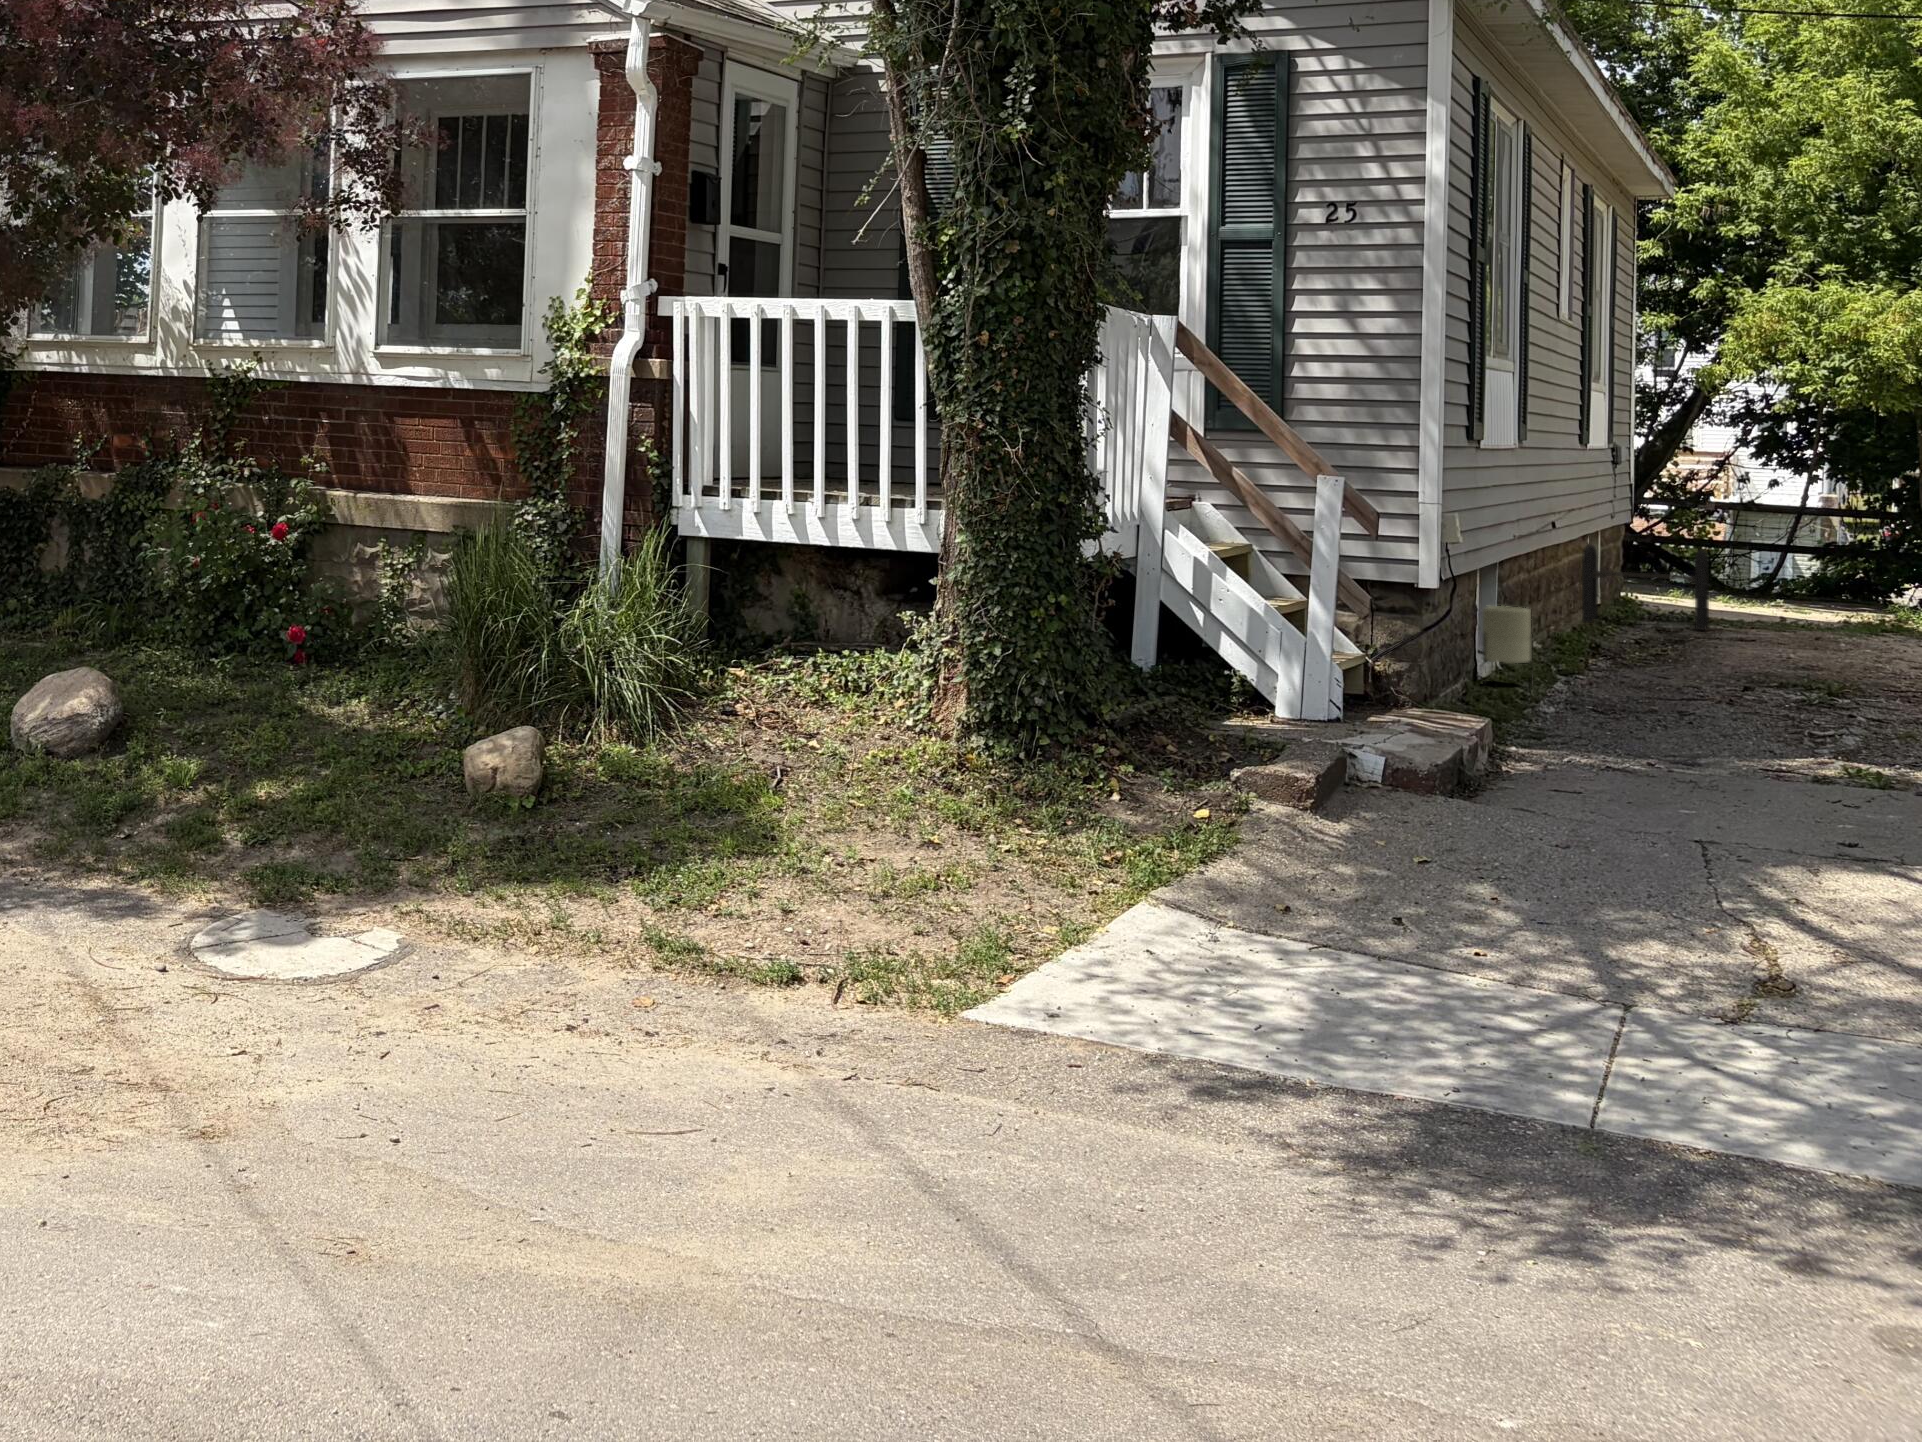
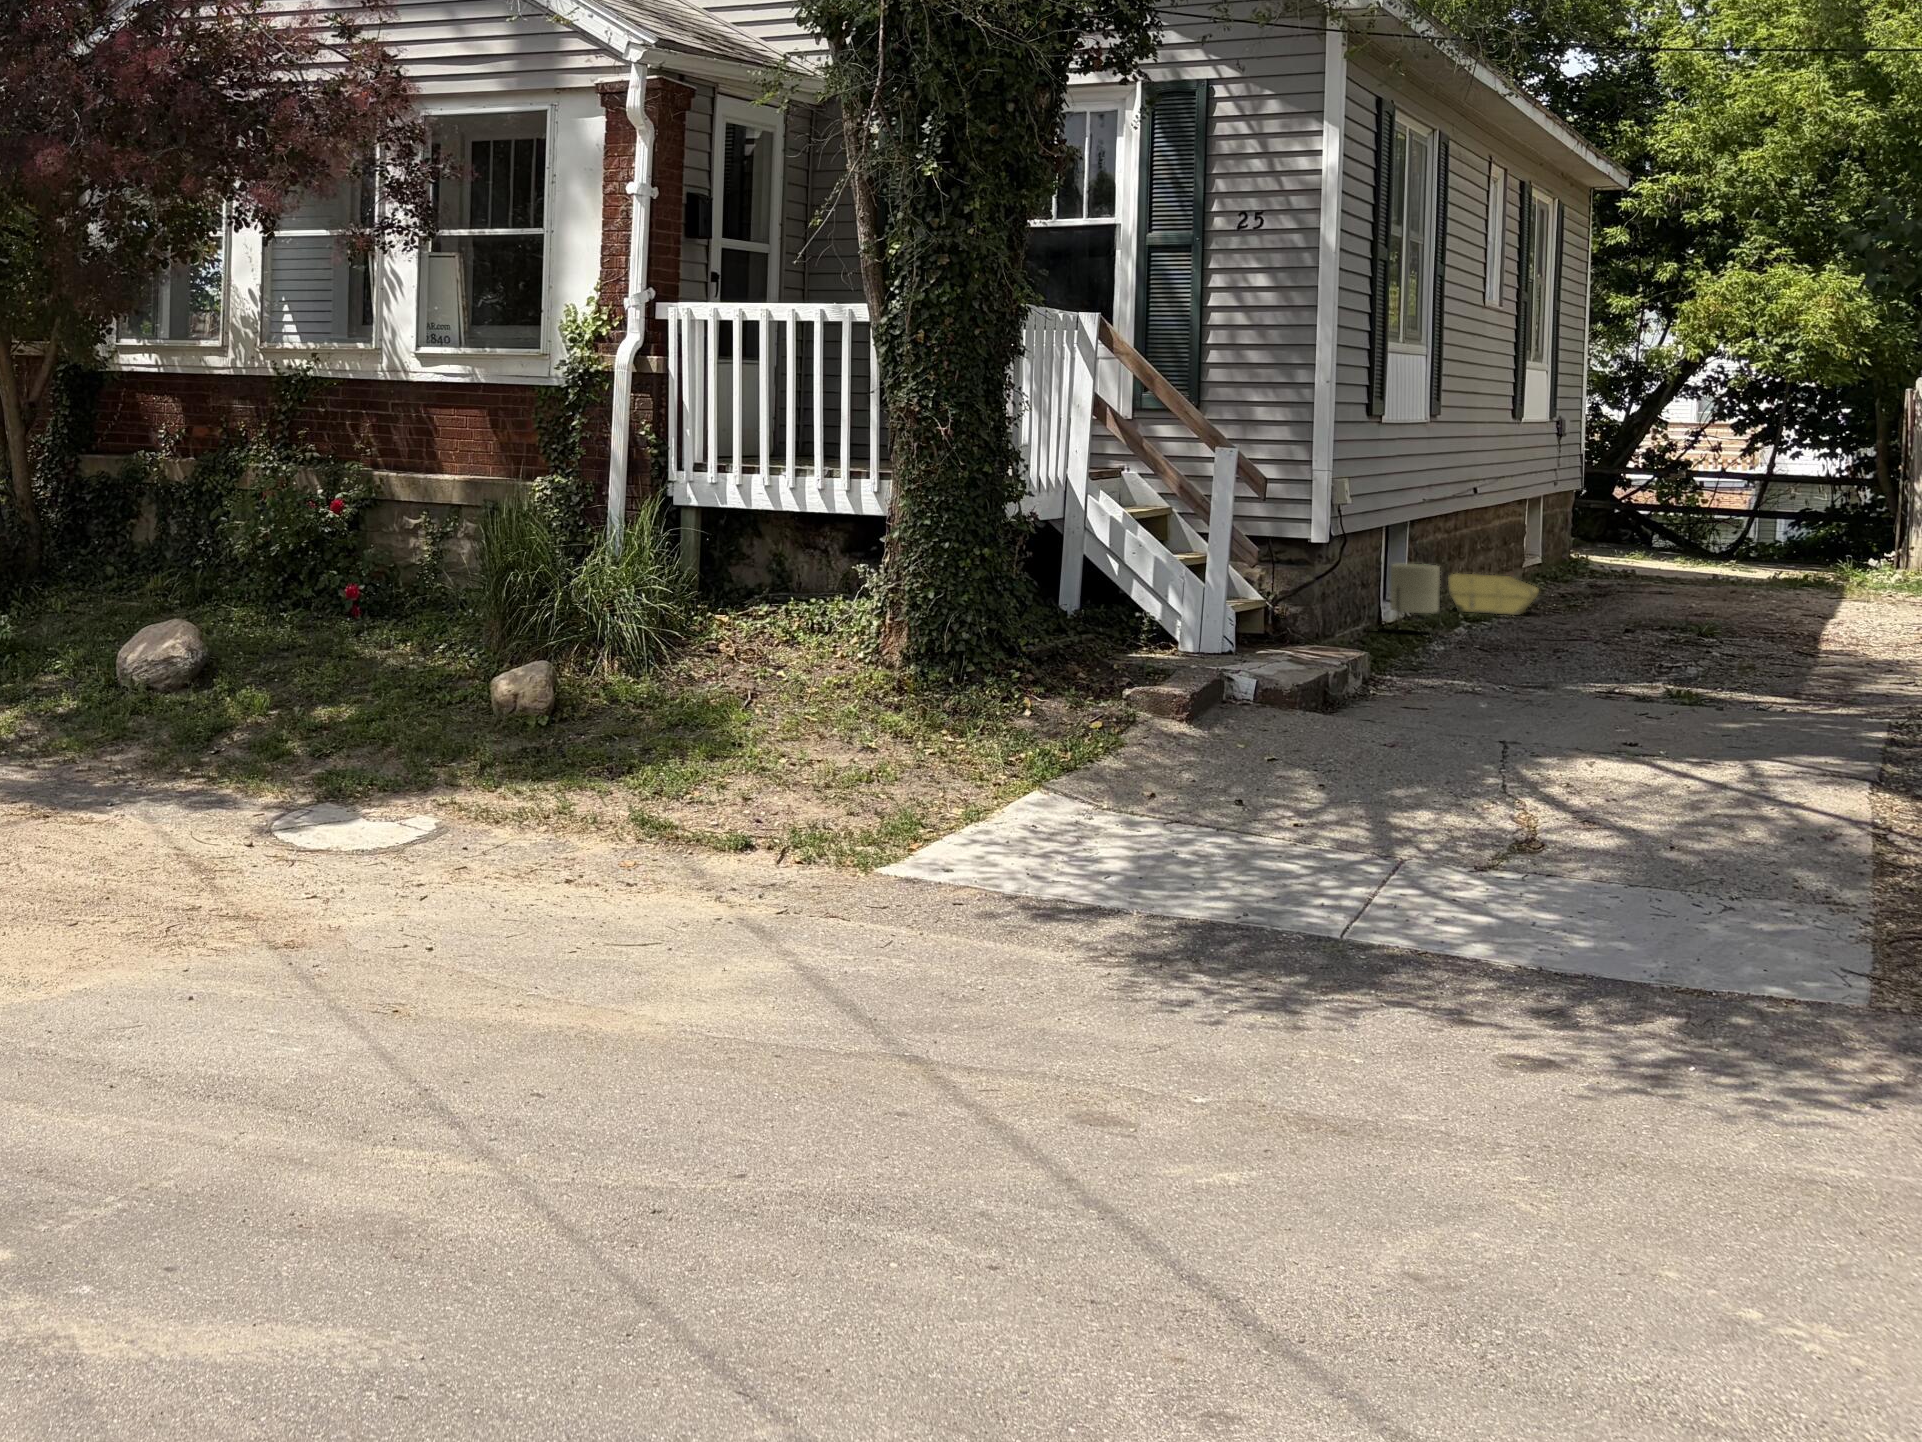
bench: present [1582,544,1709,630] -> none [1520,511,1638,588]
storage bin: none [1523,615,1626,663] -> present [1448,574,1539,615]

